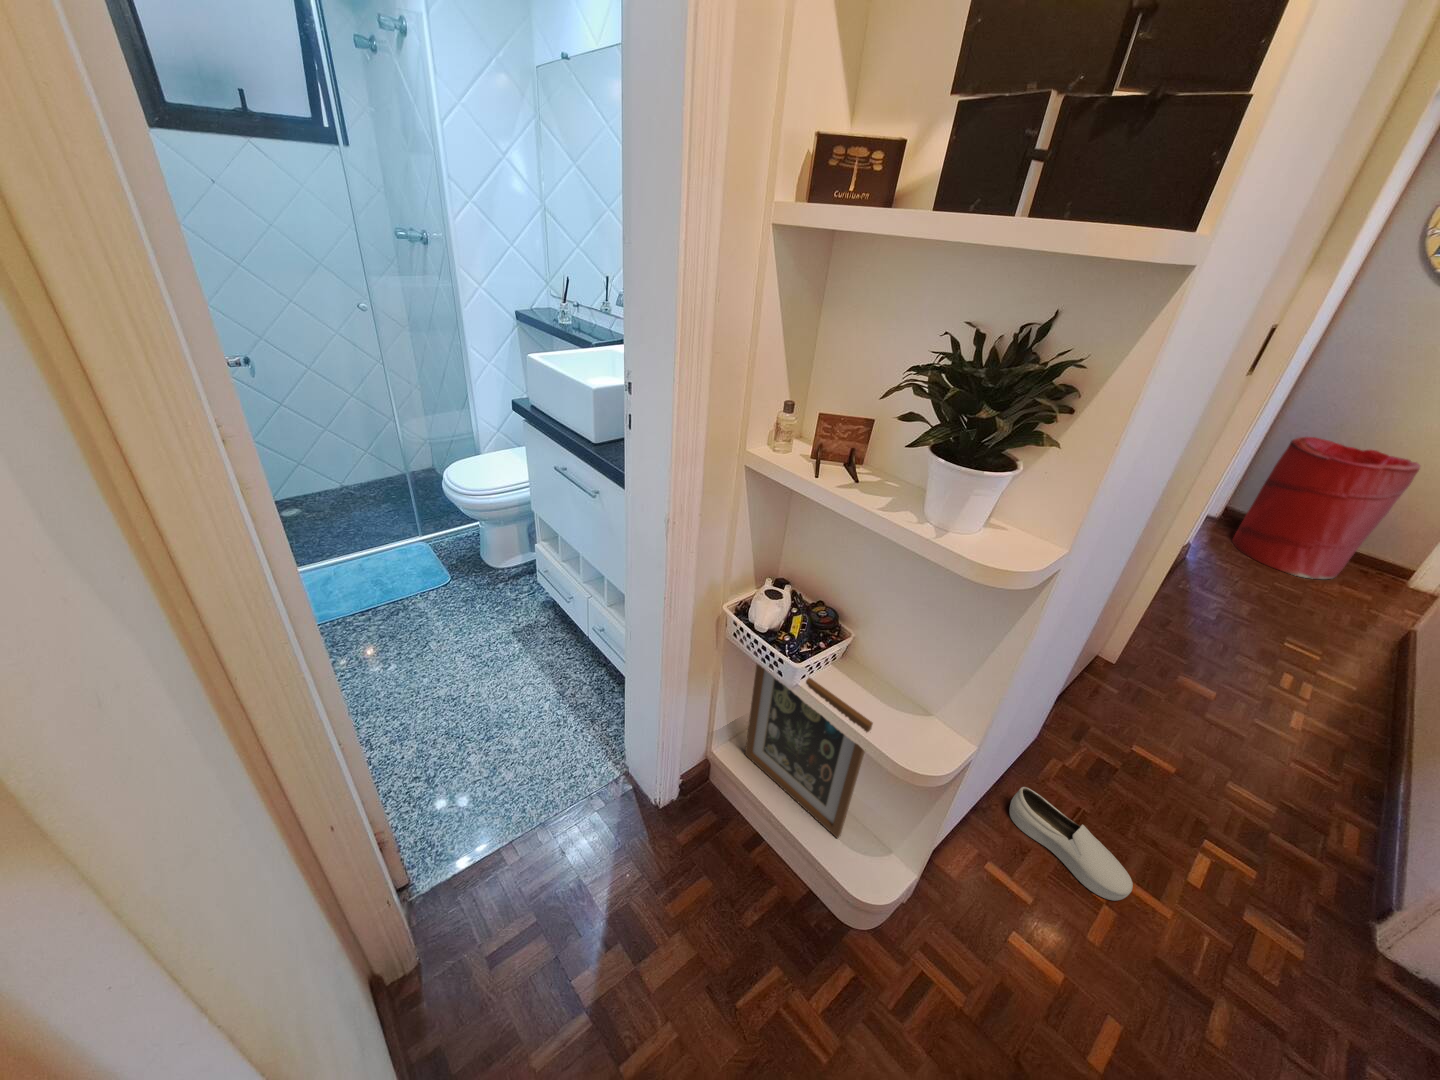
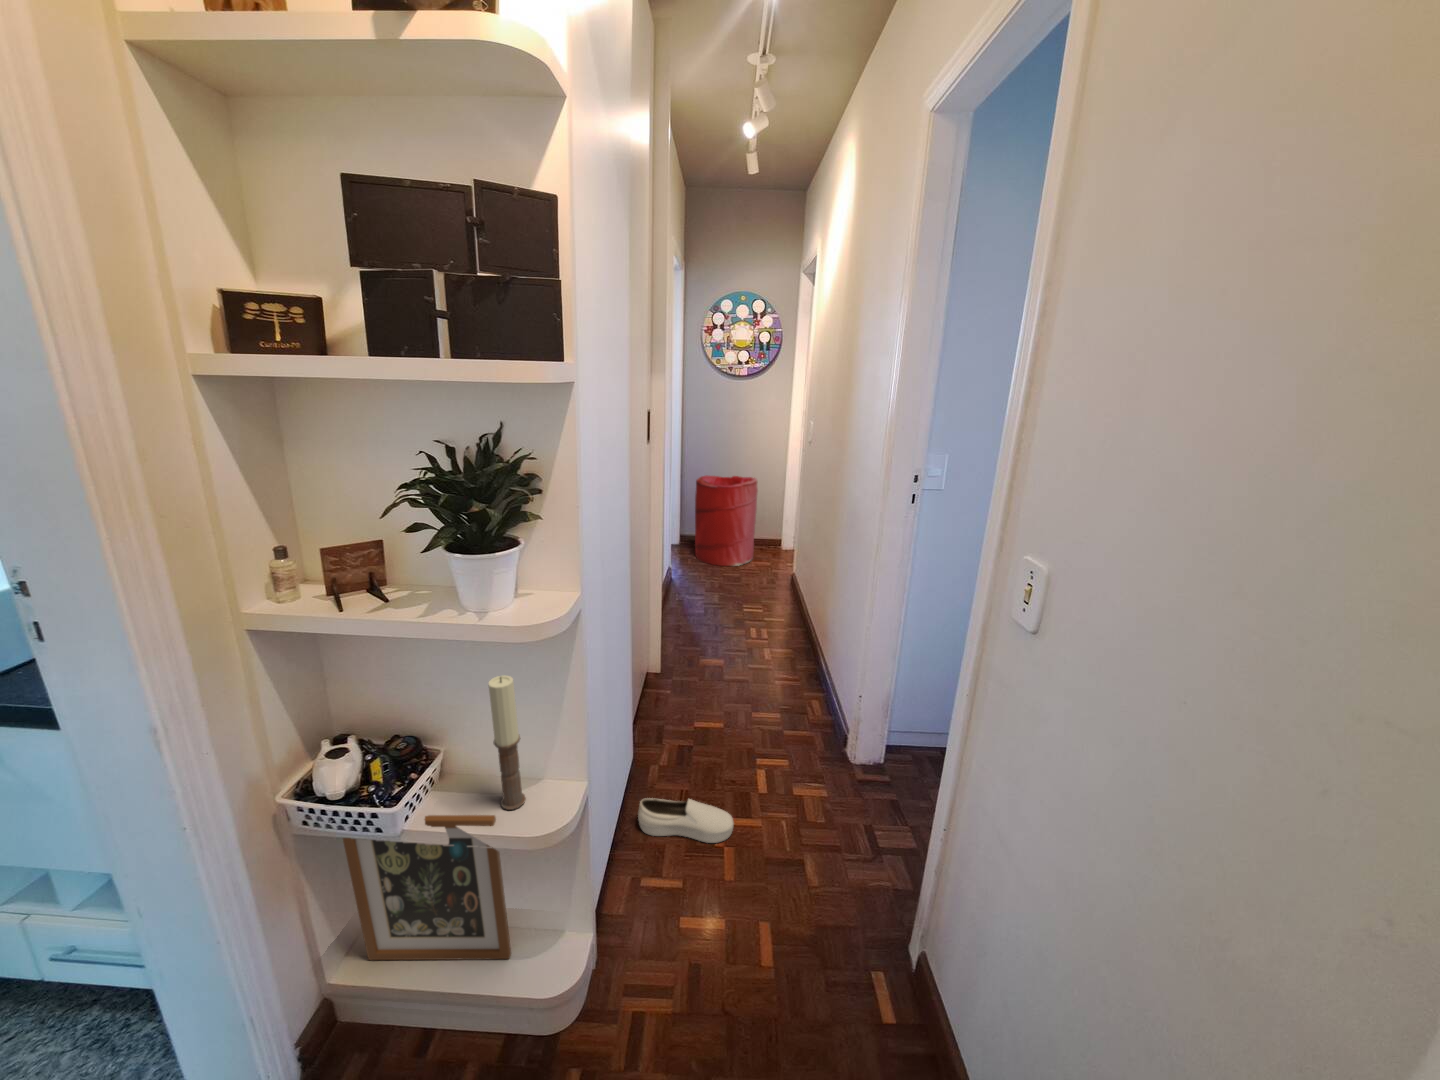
candle: none [882,599,943,730] -> present [488,675,526,810]

